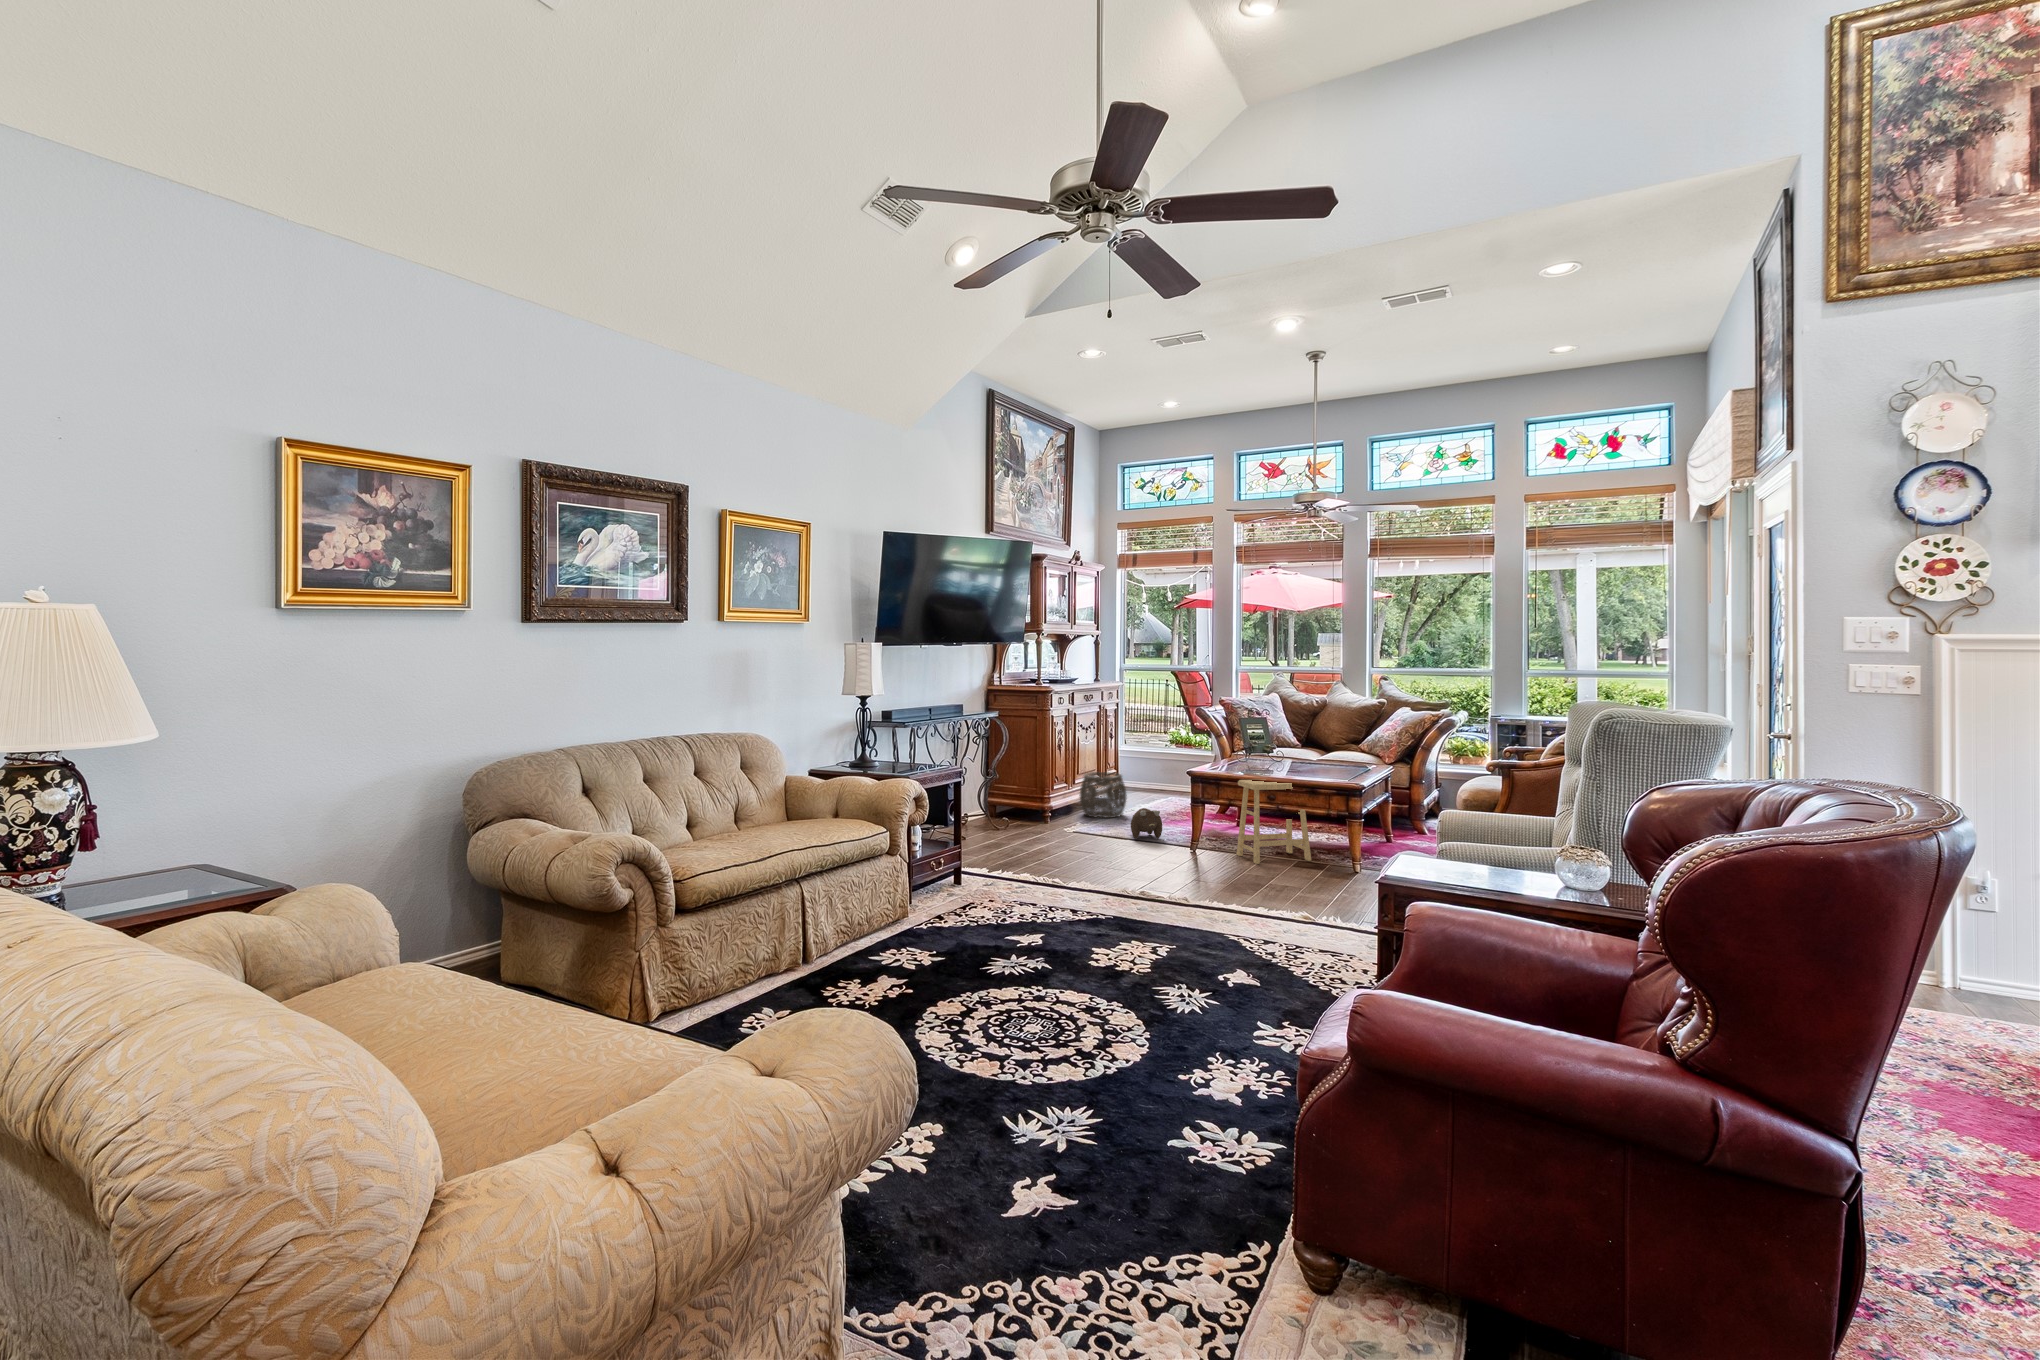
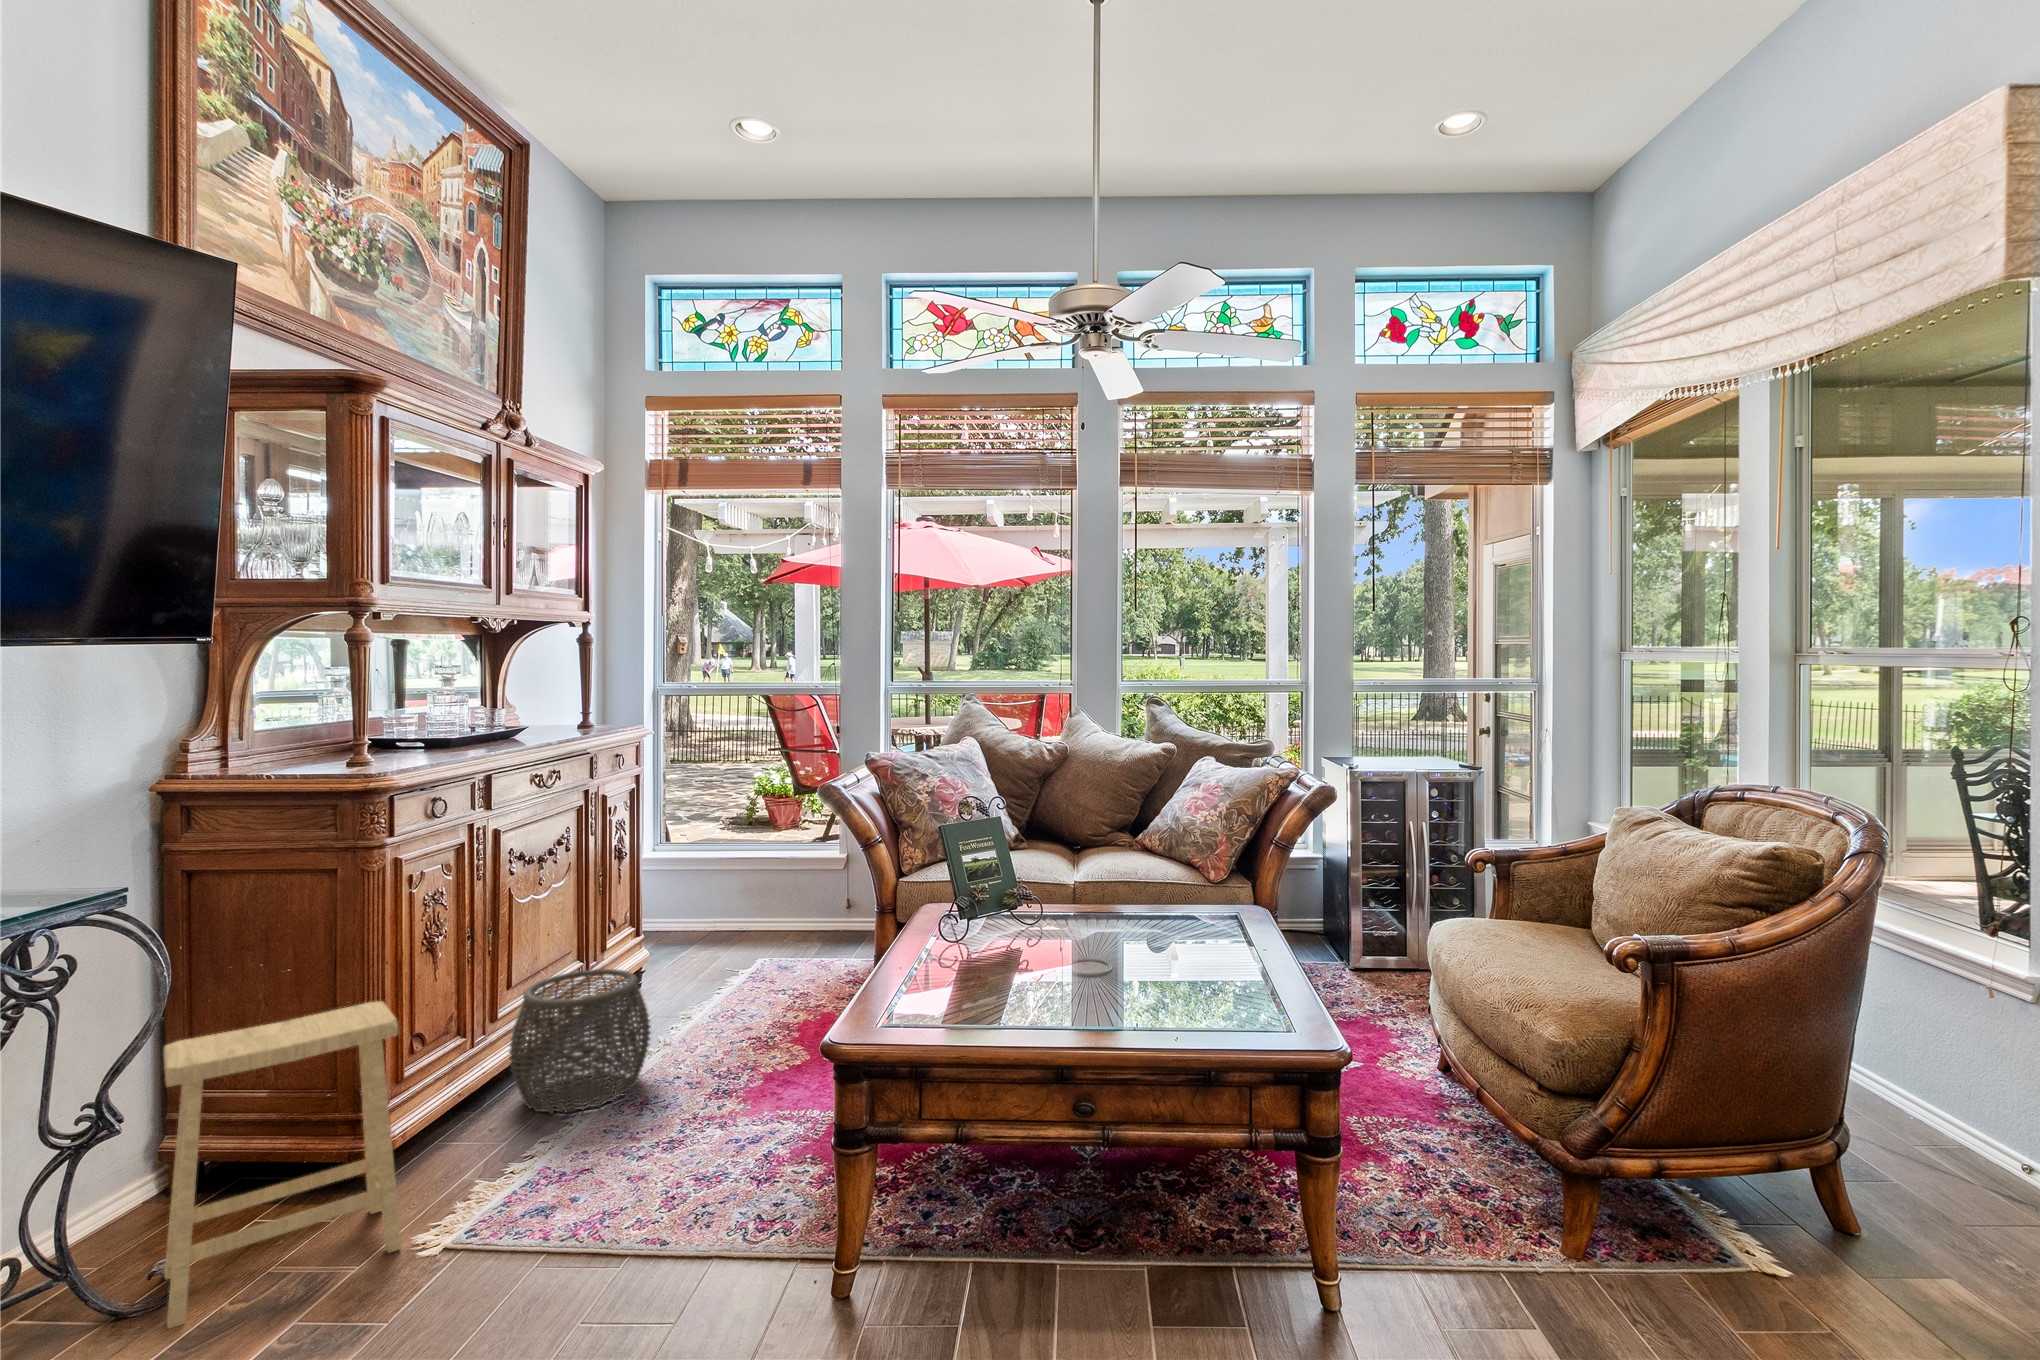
footstool: present [1237,780,1311,864] -> present [163,1001,402,1328]
plush toy: present [1131,808,1162,839] -> none [653,1110,750,1219]

